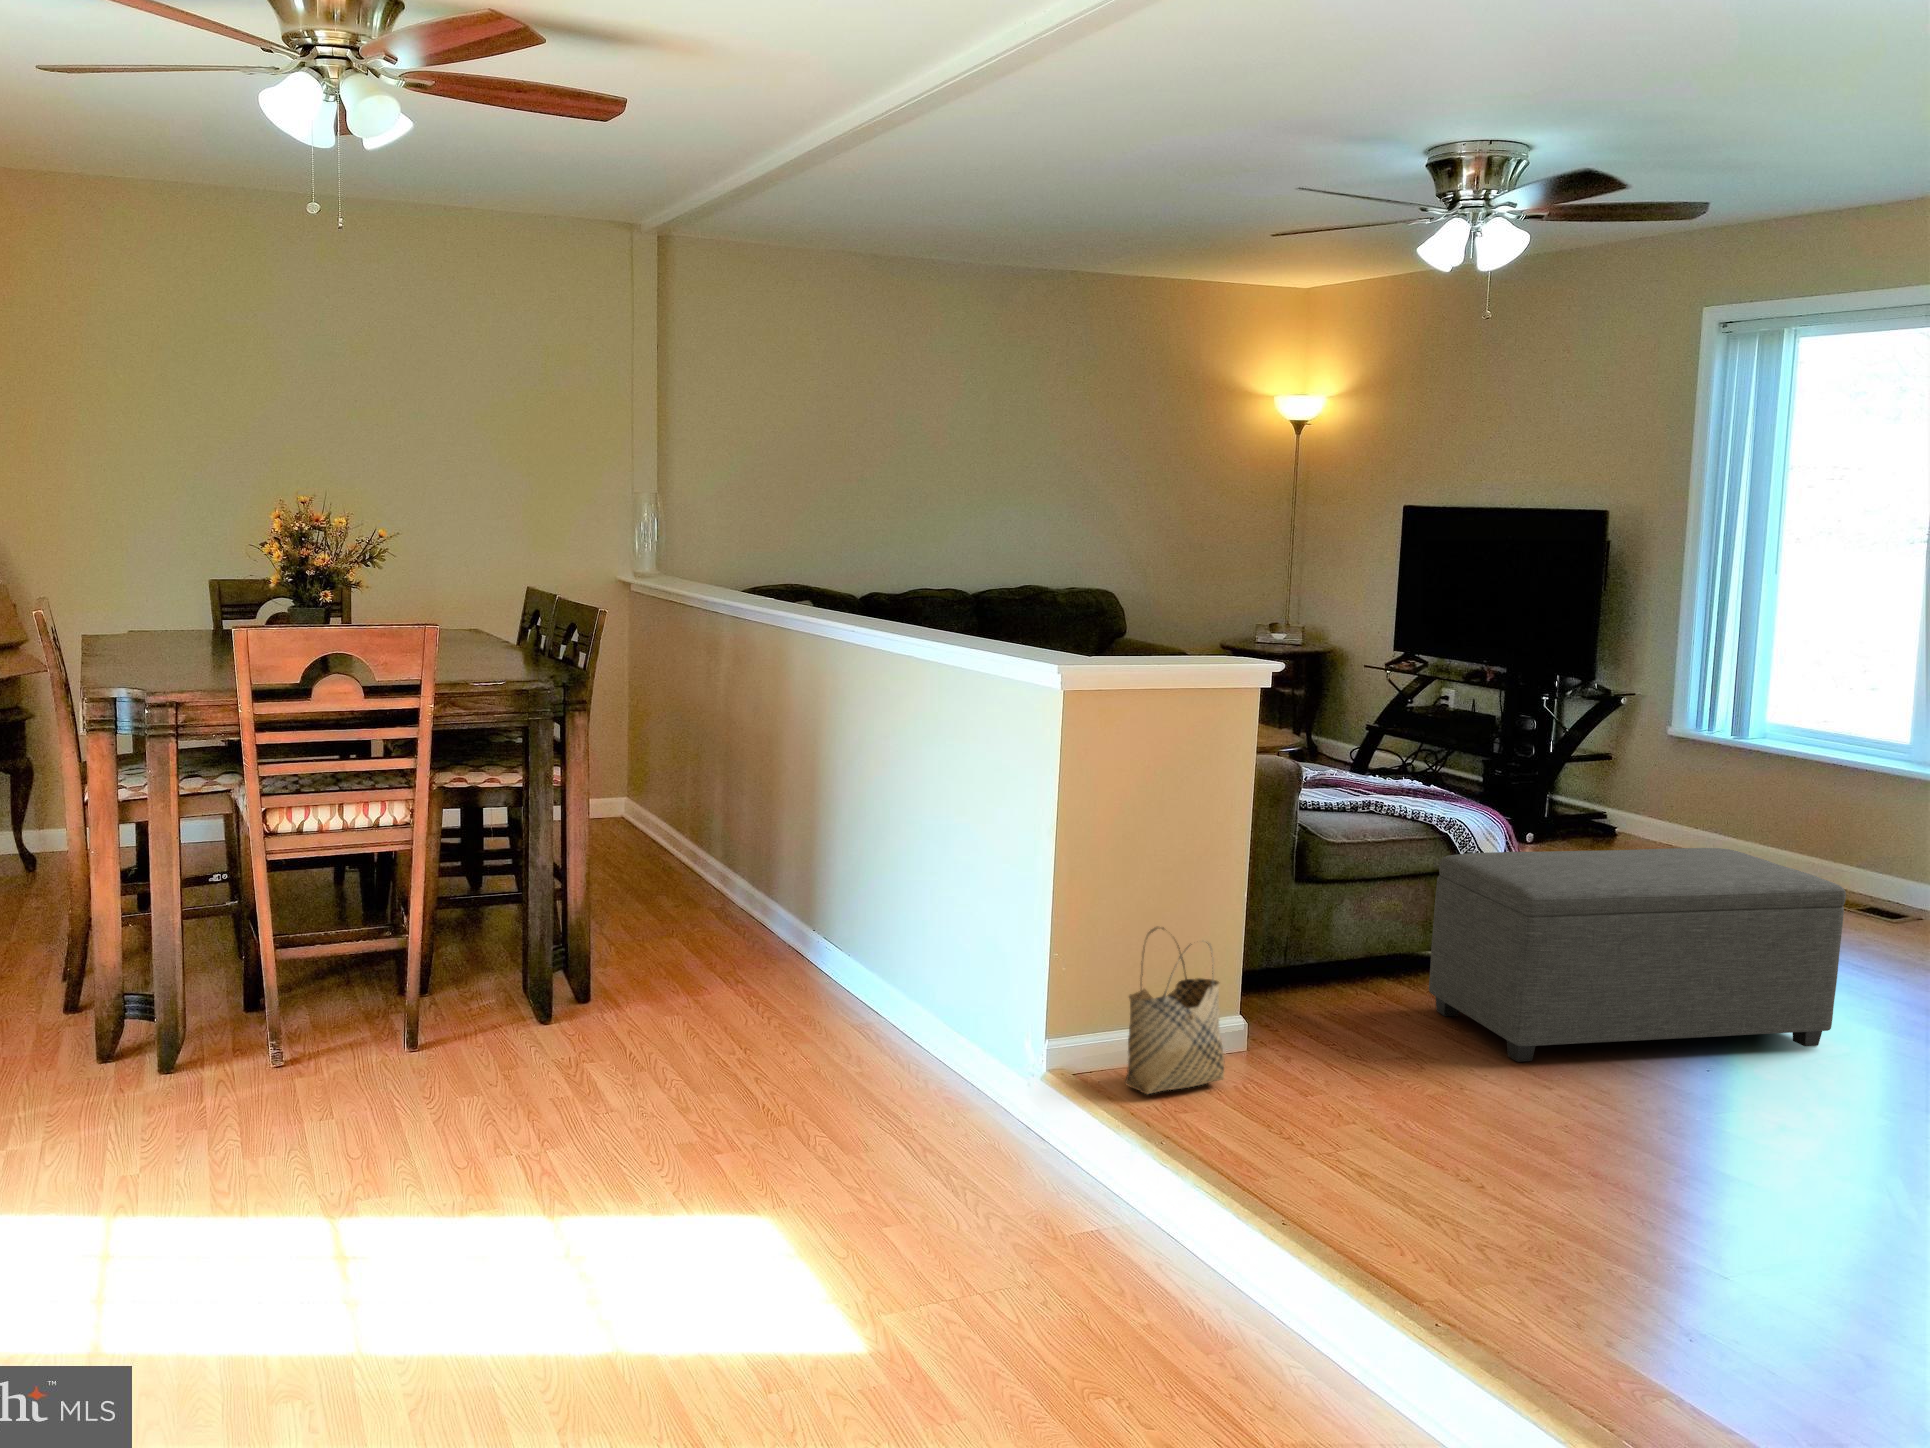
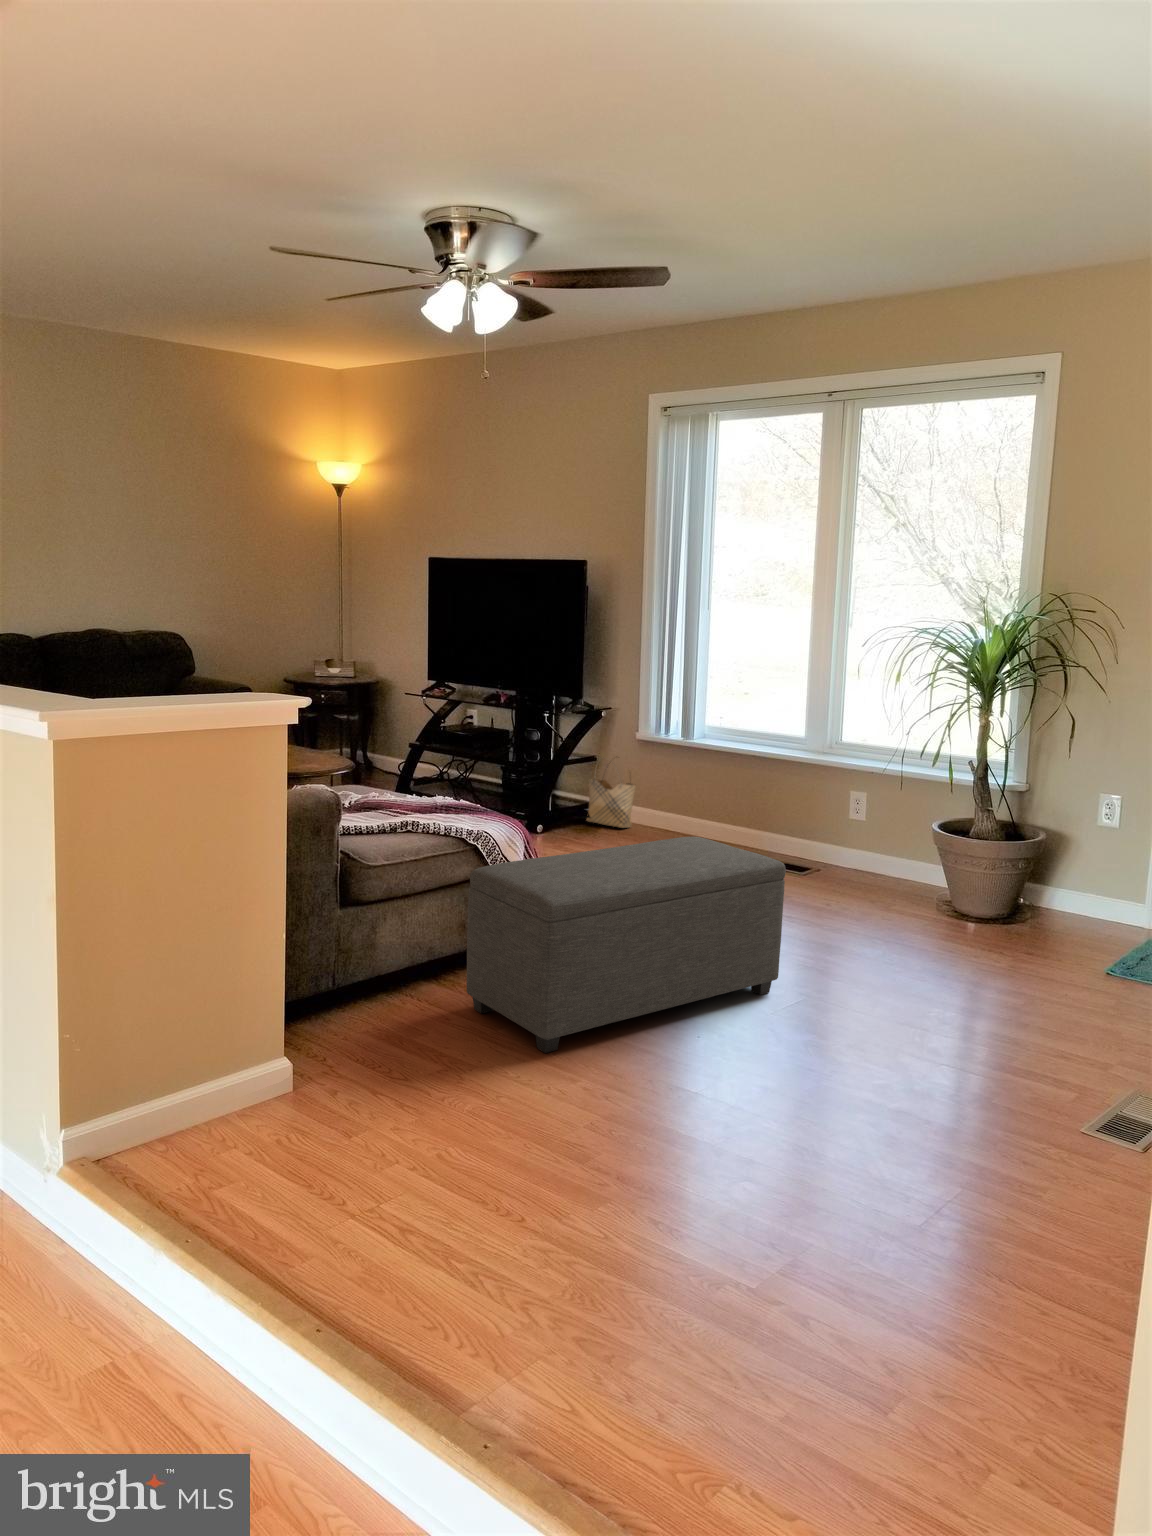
woven basket: present [1125,927,1224,1094] -> present [587,760,636,828]

